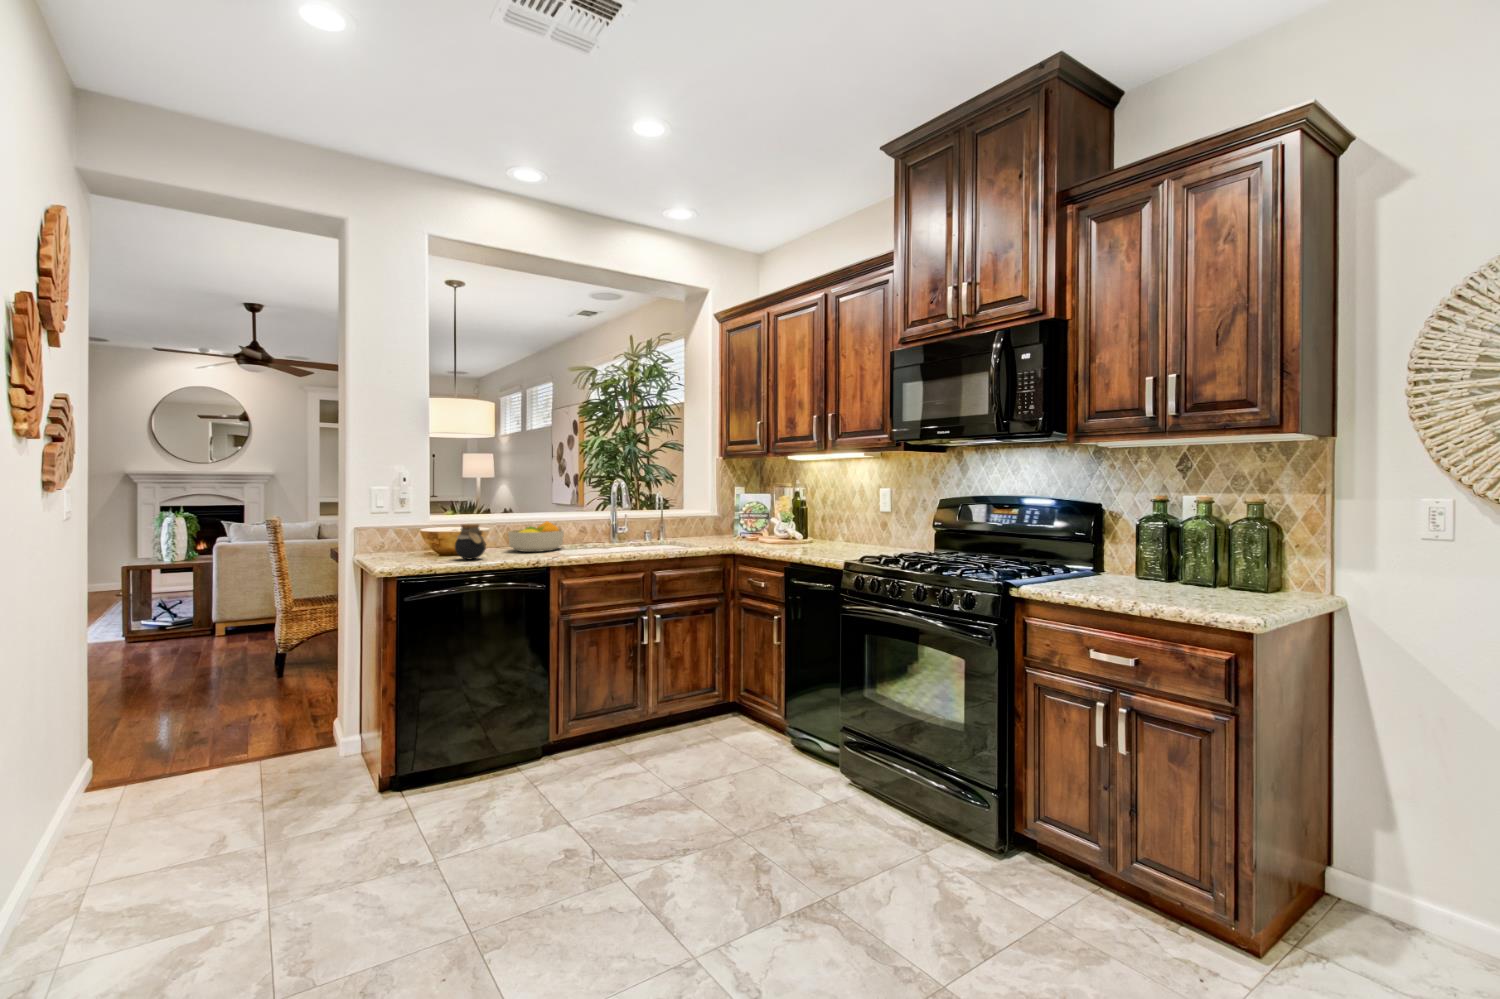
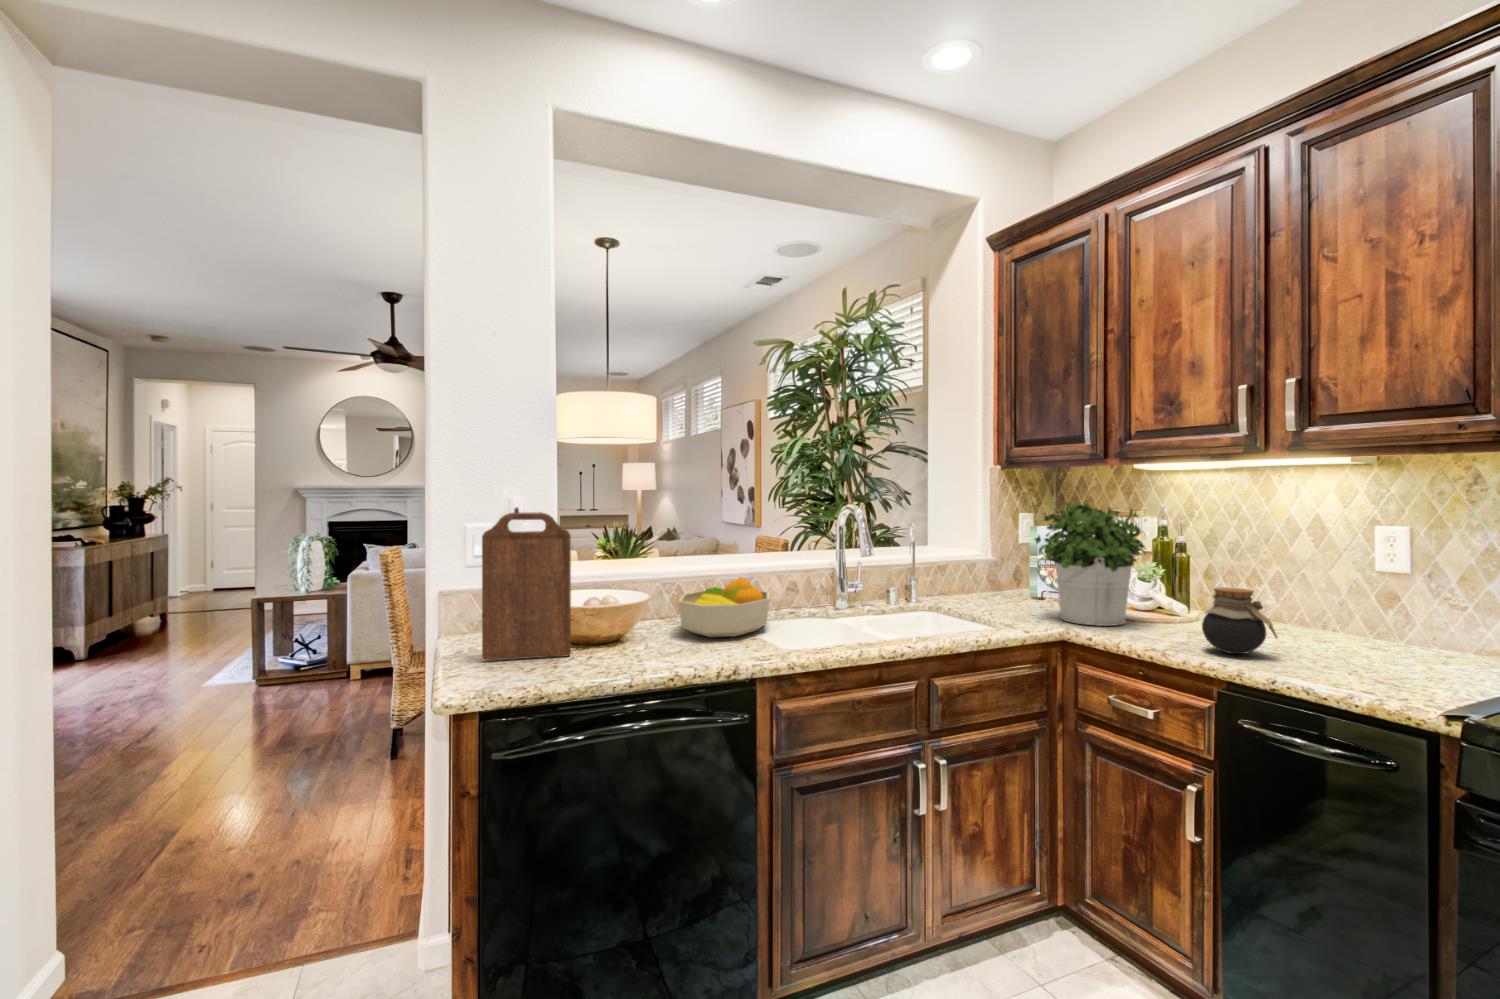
potted plant: none [720,477,777,545] -> present [1035,502,1146,626]
cutting board: none [394,478,445,560] -> present [482,512,571,660]
jar: present [455,524,486,559] -> present [1202,588,1277,654]

